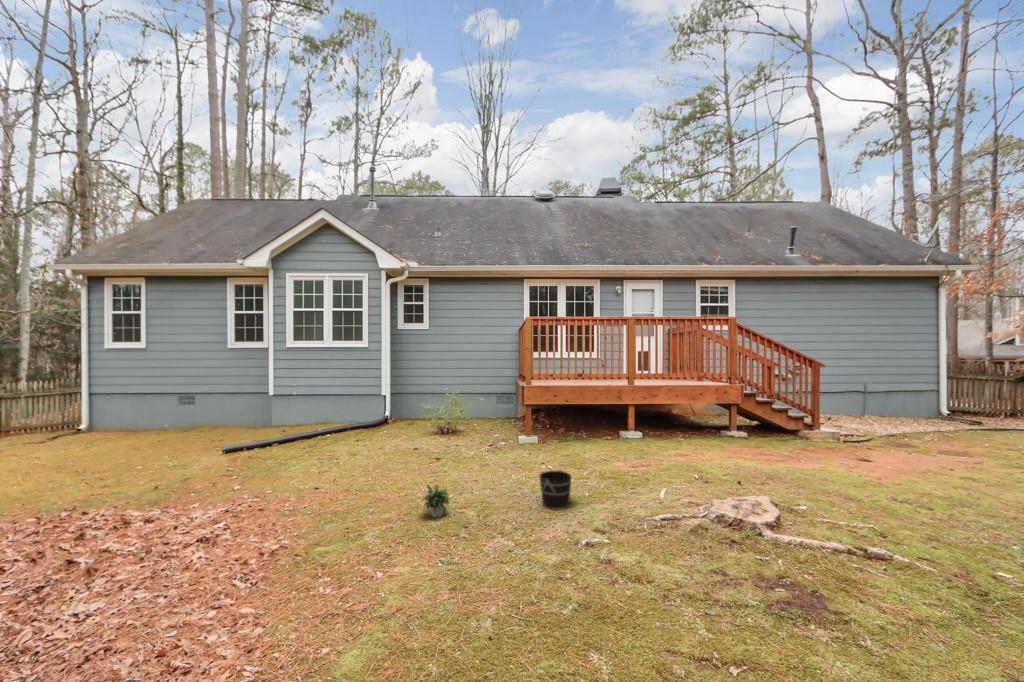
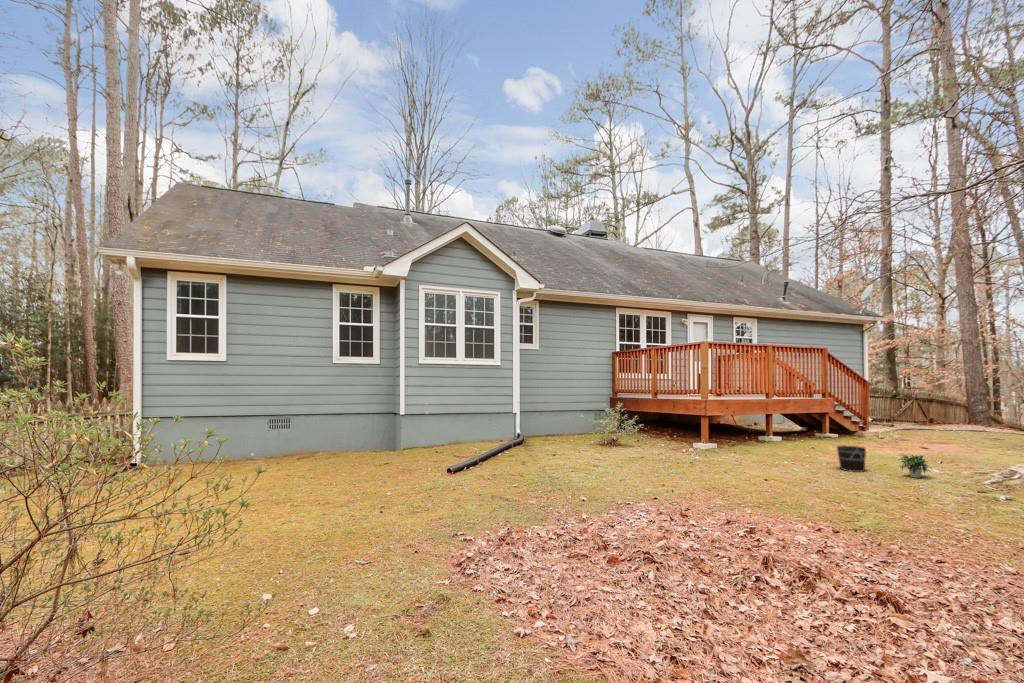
potted plant: present [423,485,450,517] -> present [899,455,929,478]

